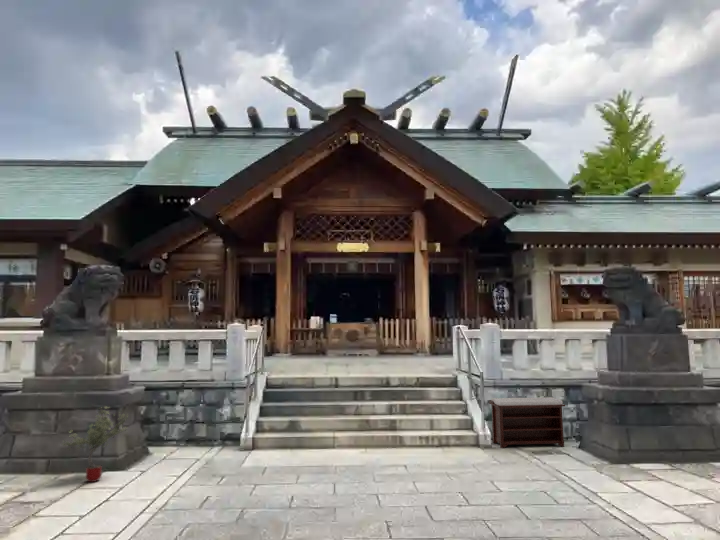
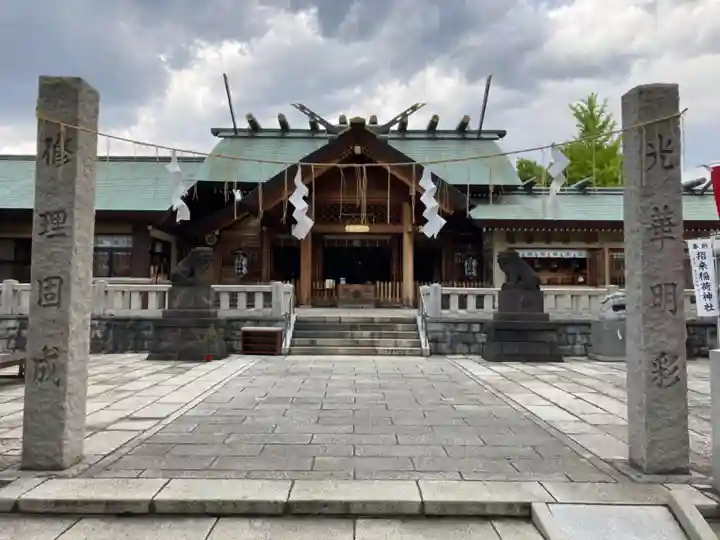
bench: present [489,397,565,448] -> present [240,327,284,356]

